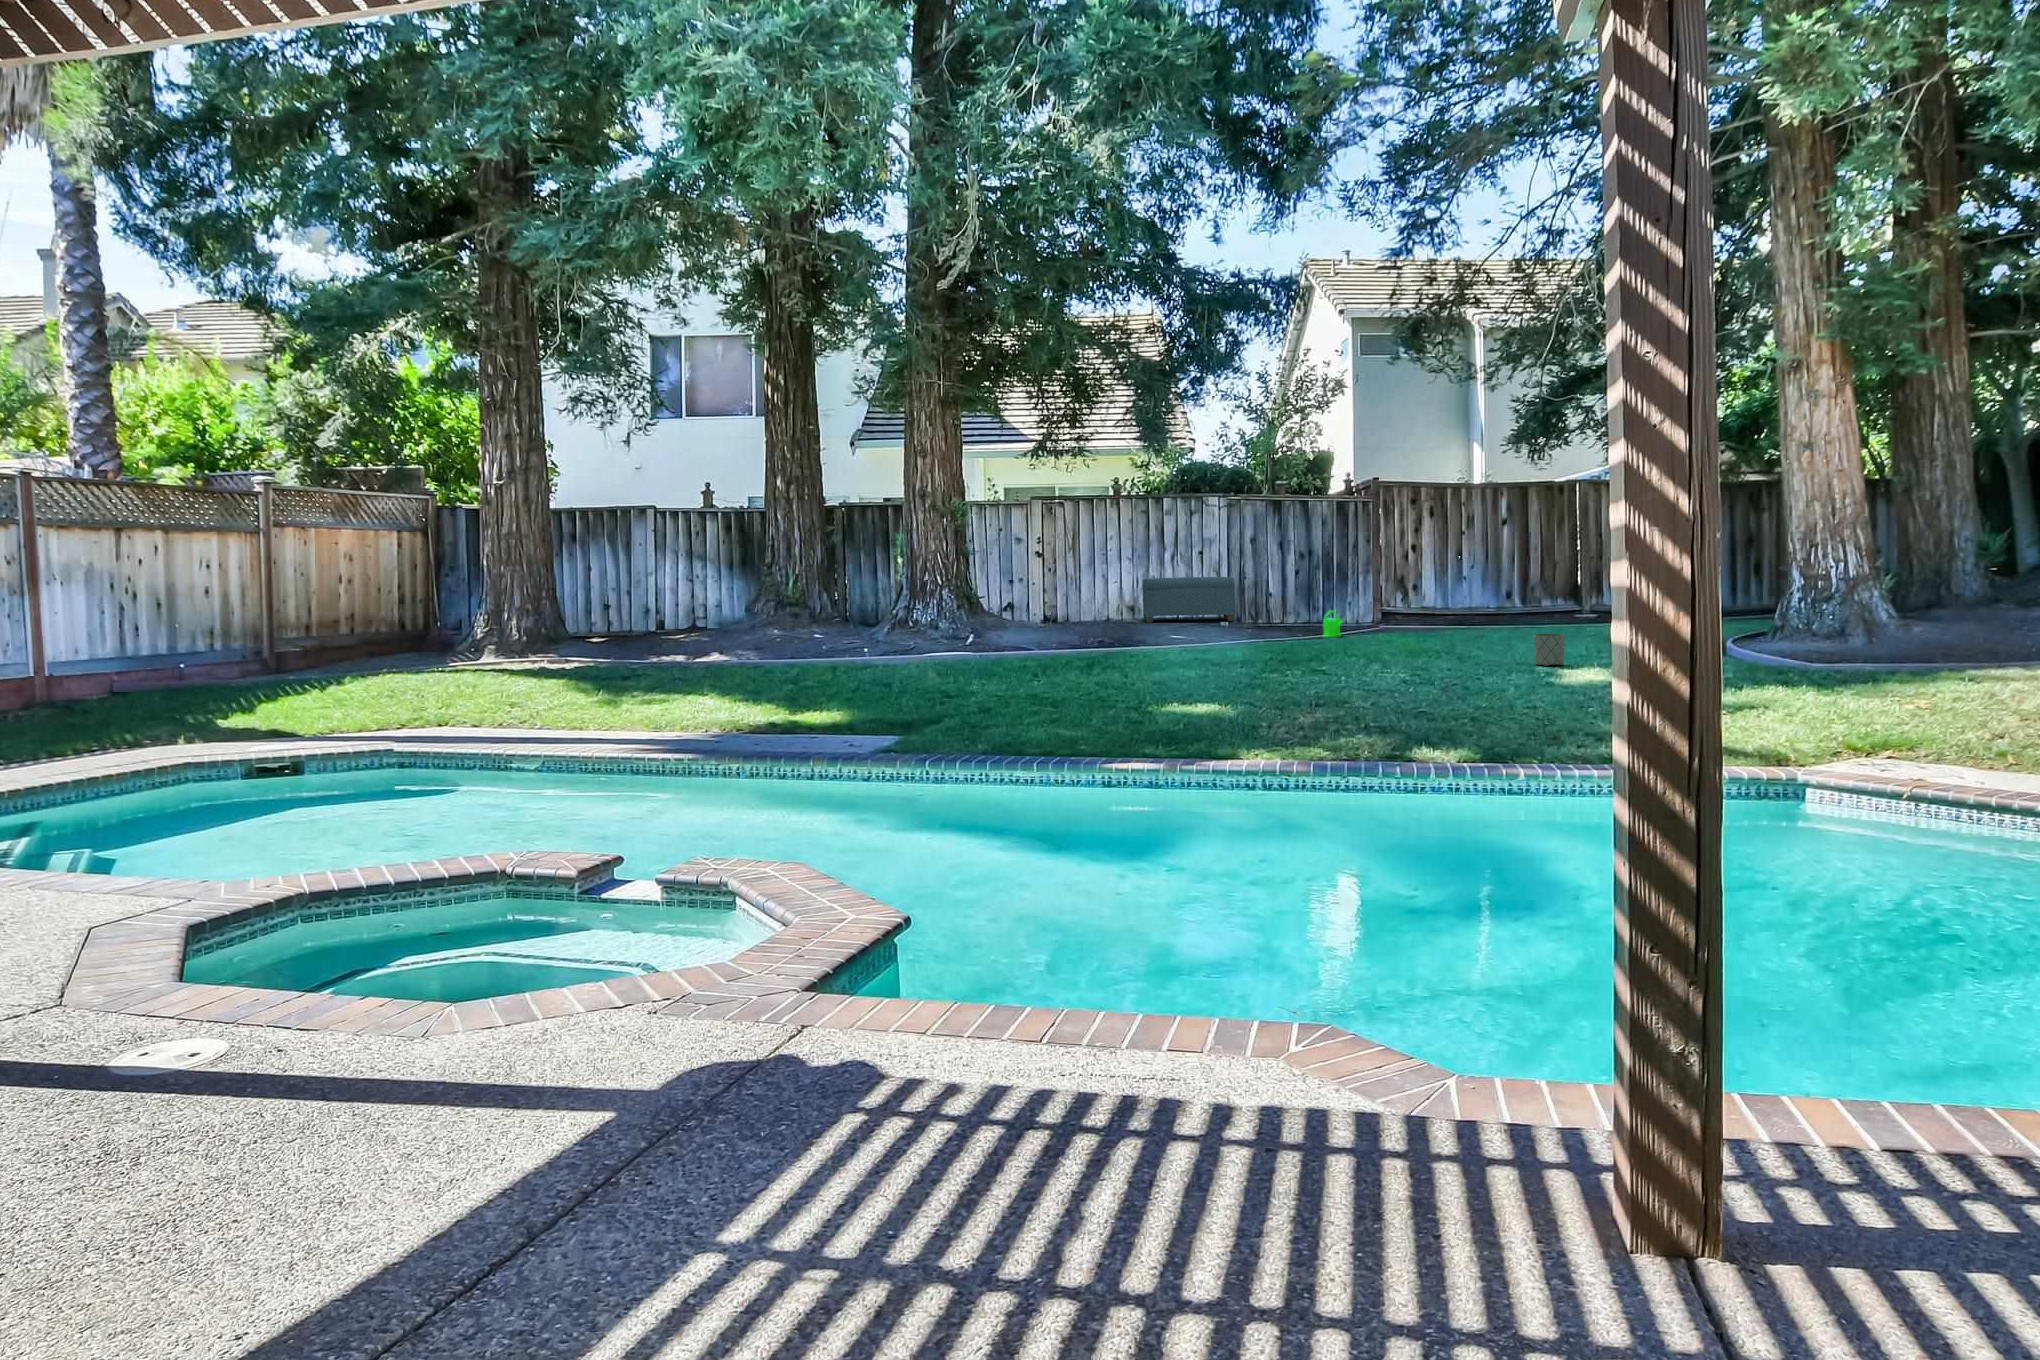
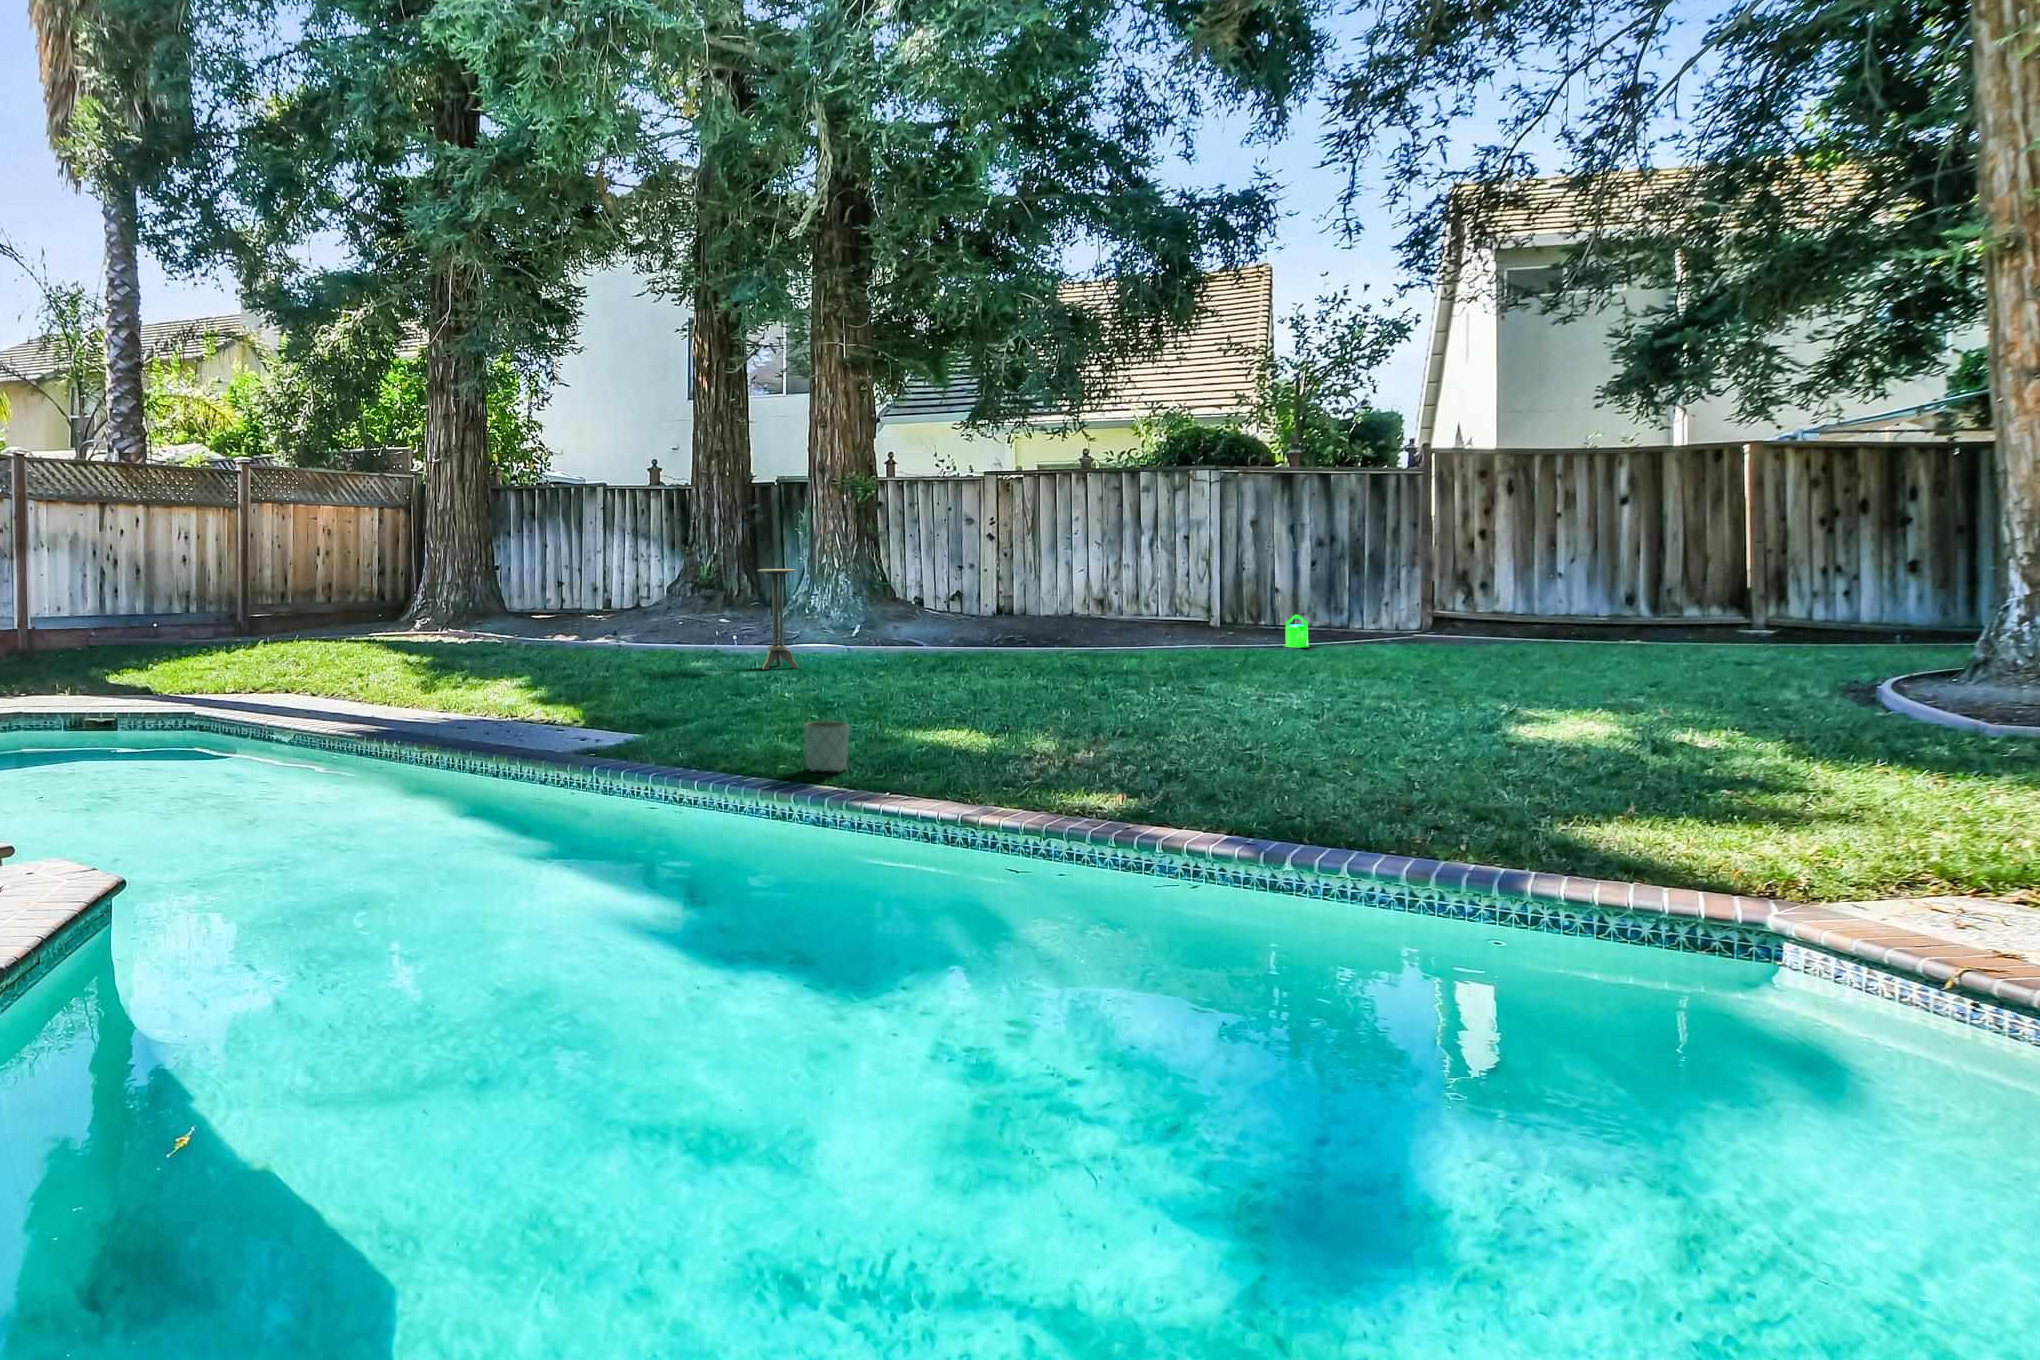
bench: present [1142,577,1235,623] -> none [1105,568,1219,621]
side table: none [914,582,954,675] -> present [757,569,798,669]
planter: present [1533,634,1565,666] -> present [805,721,849,772]

